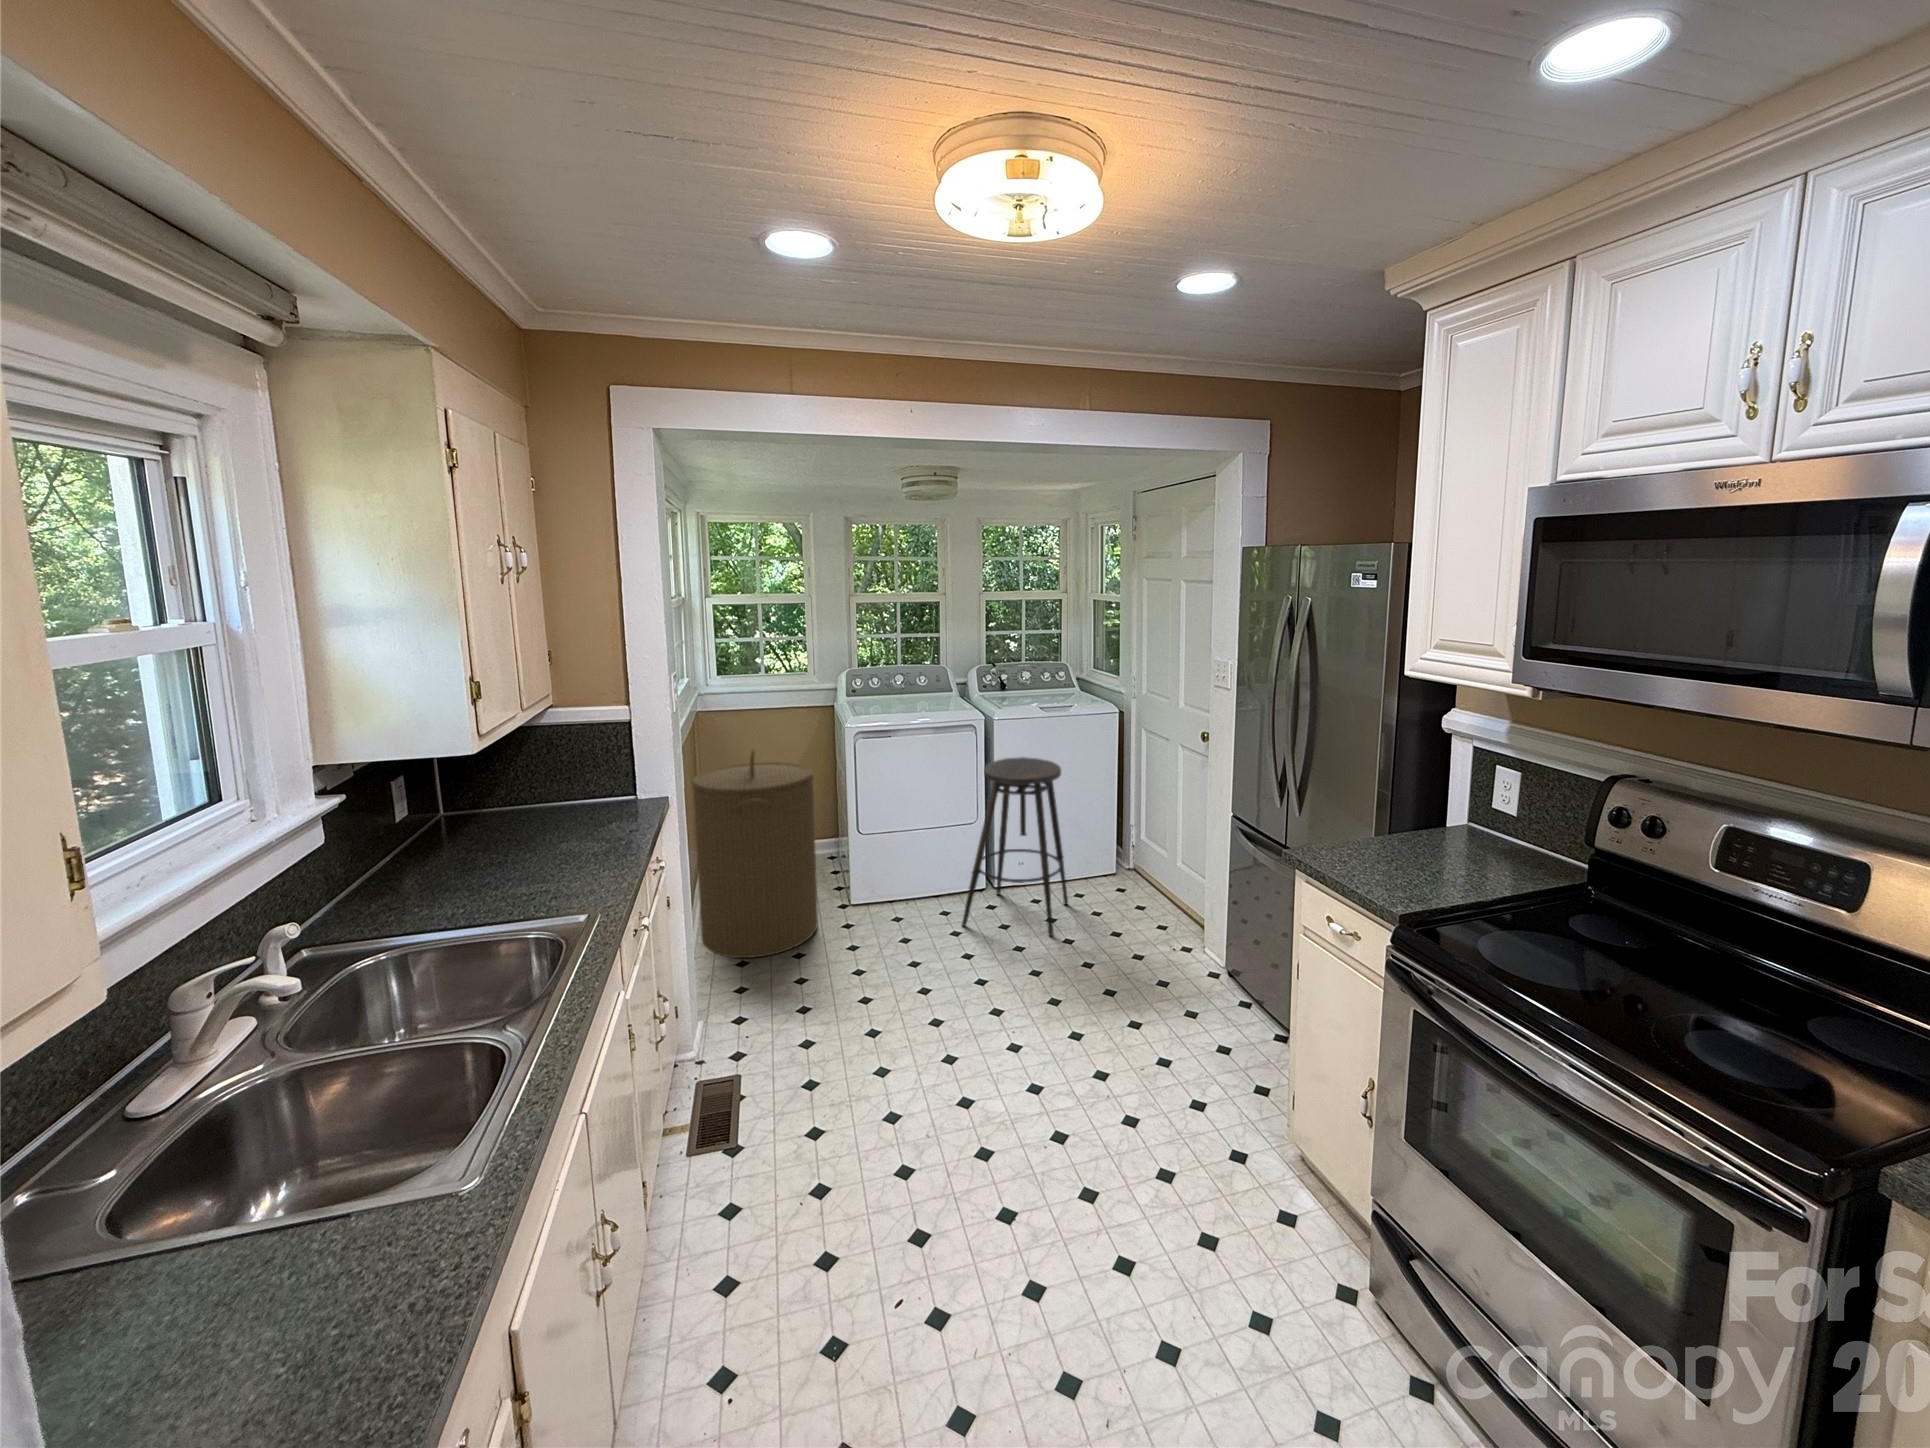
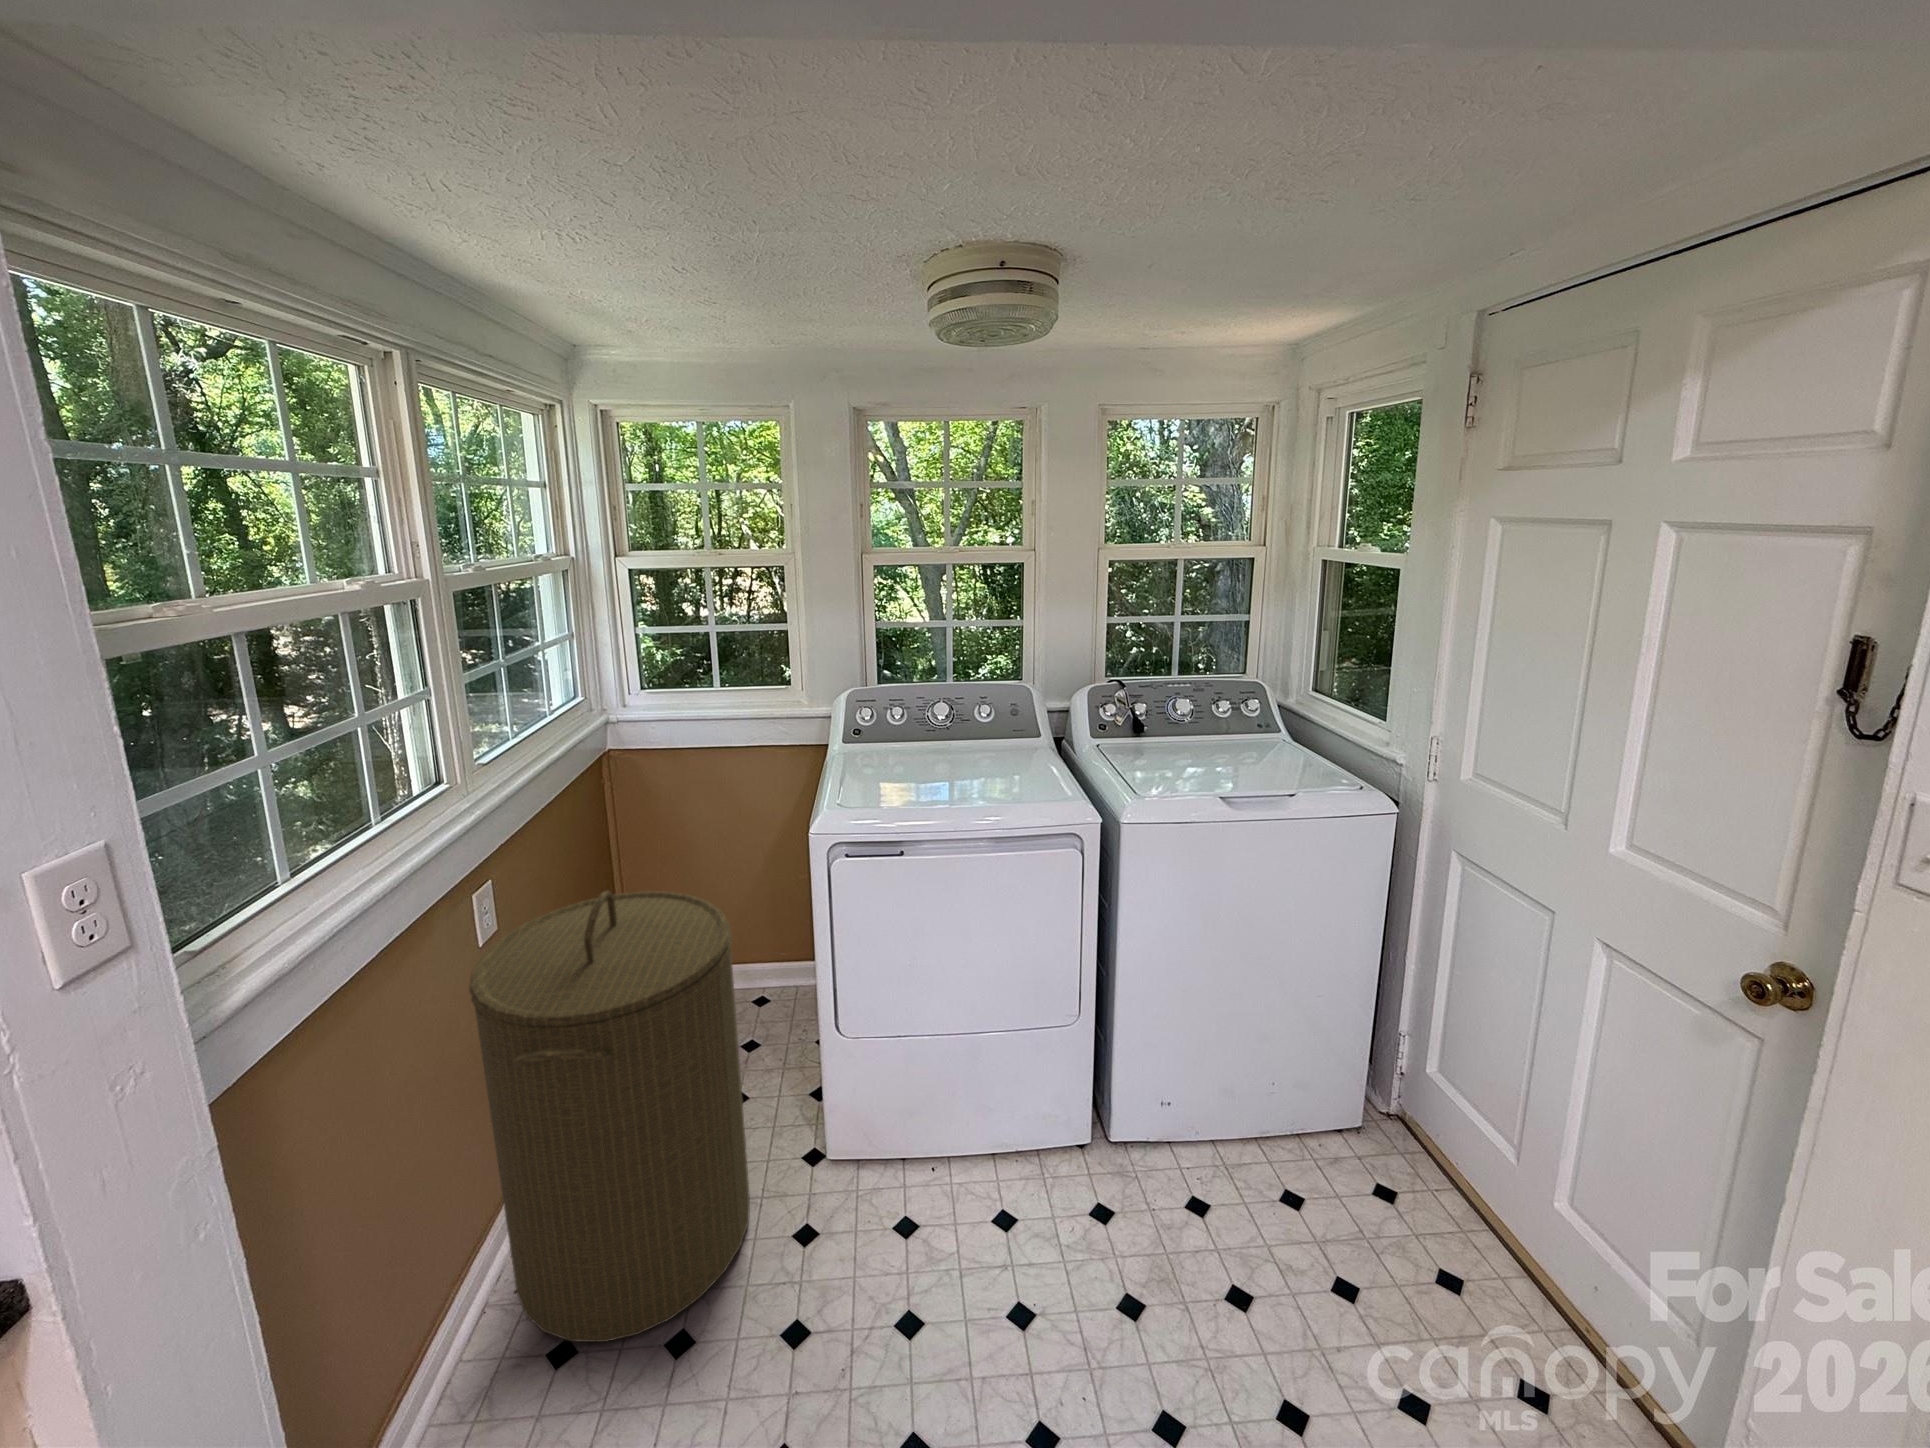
stool: present [962,757,1068,936] -> none [1033,922,1282,1401]

